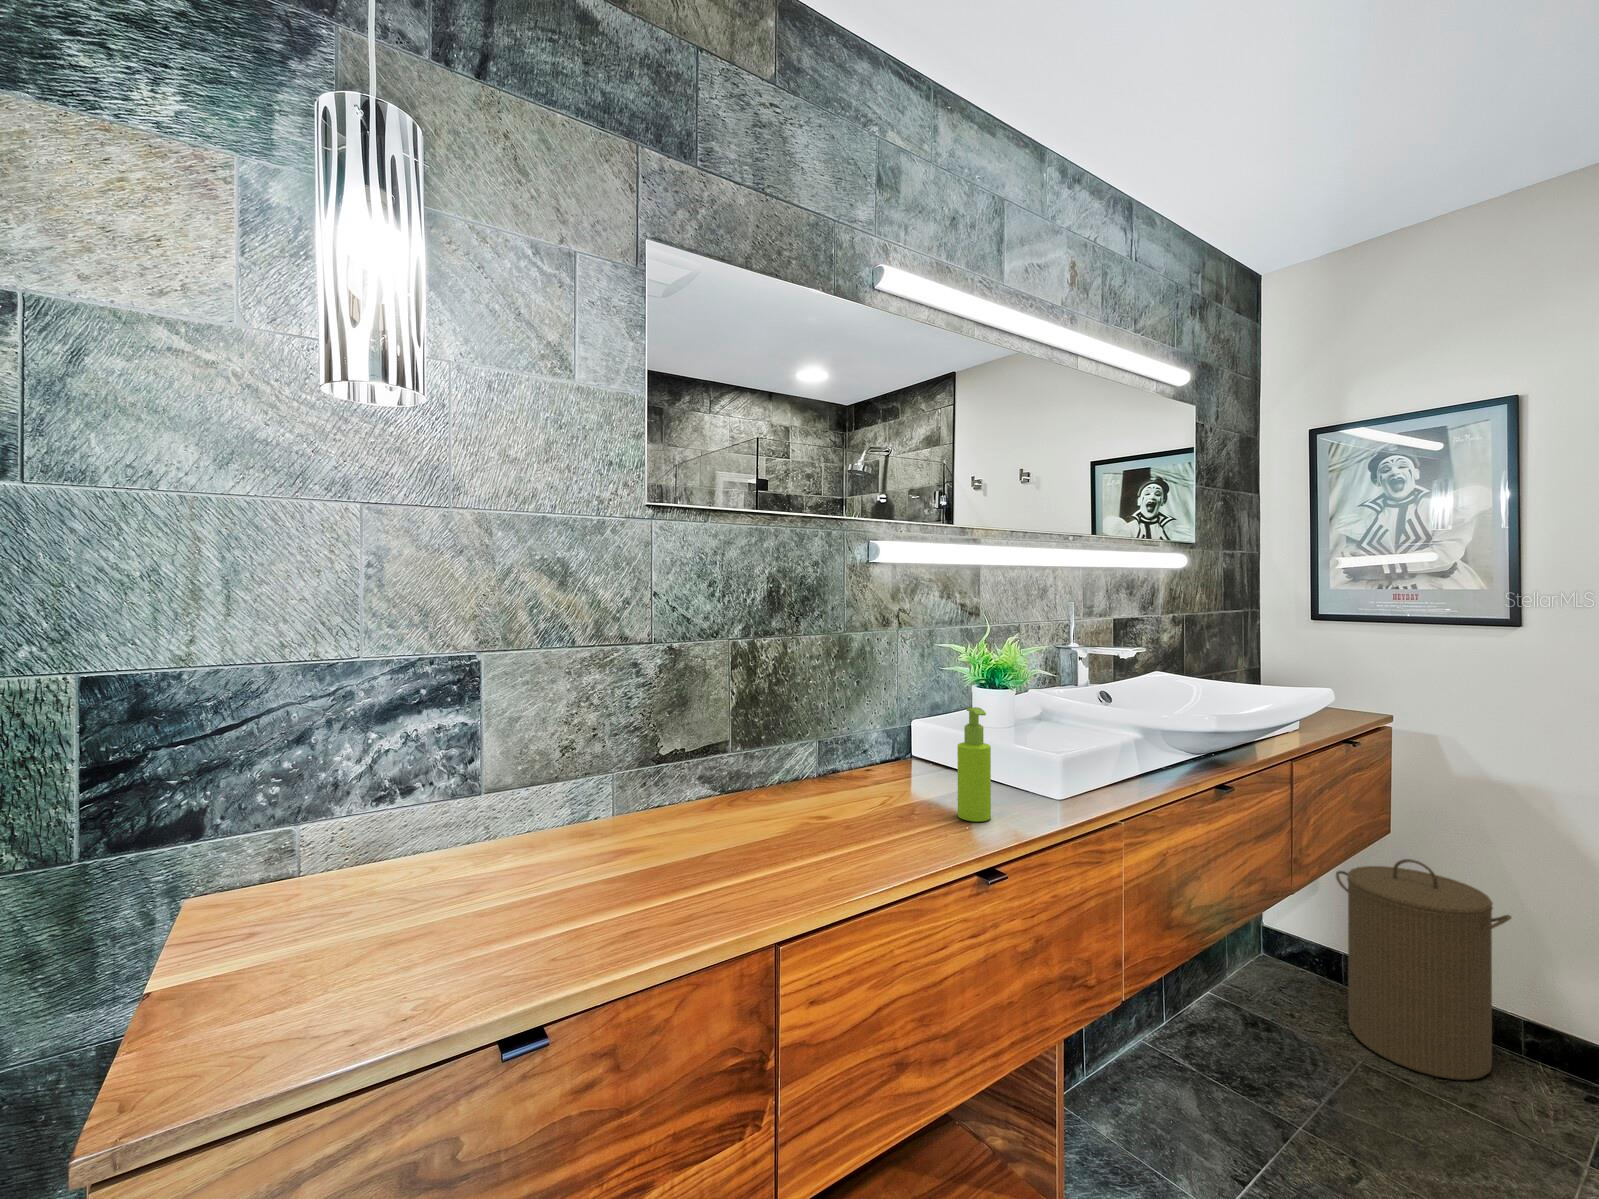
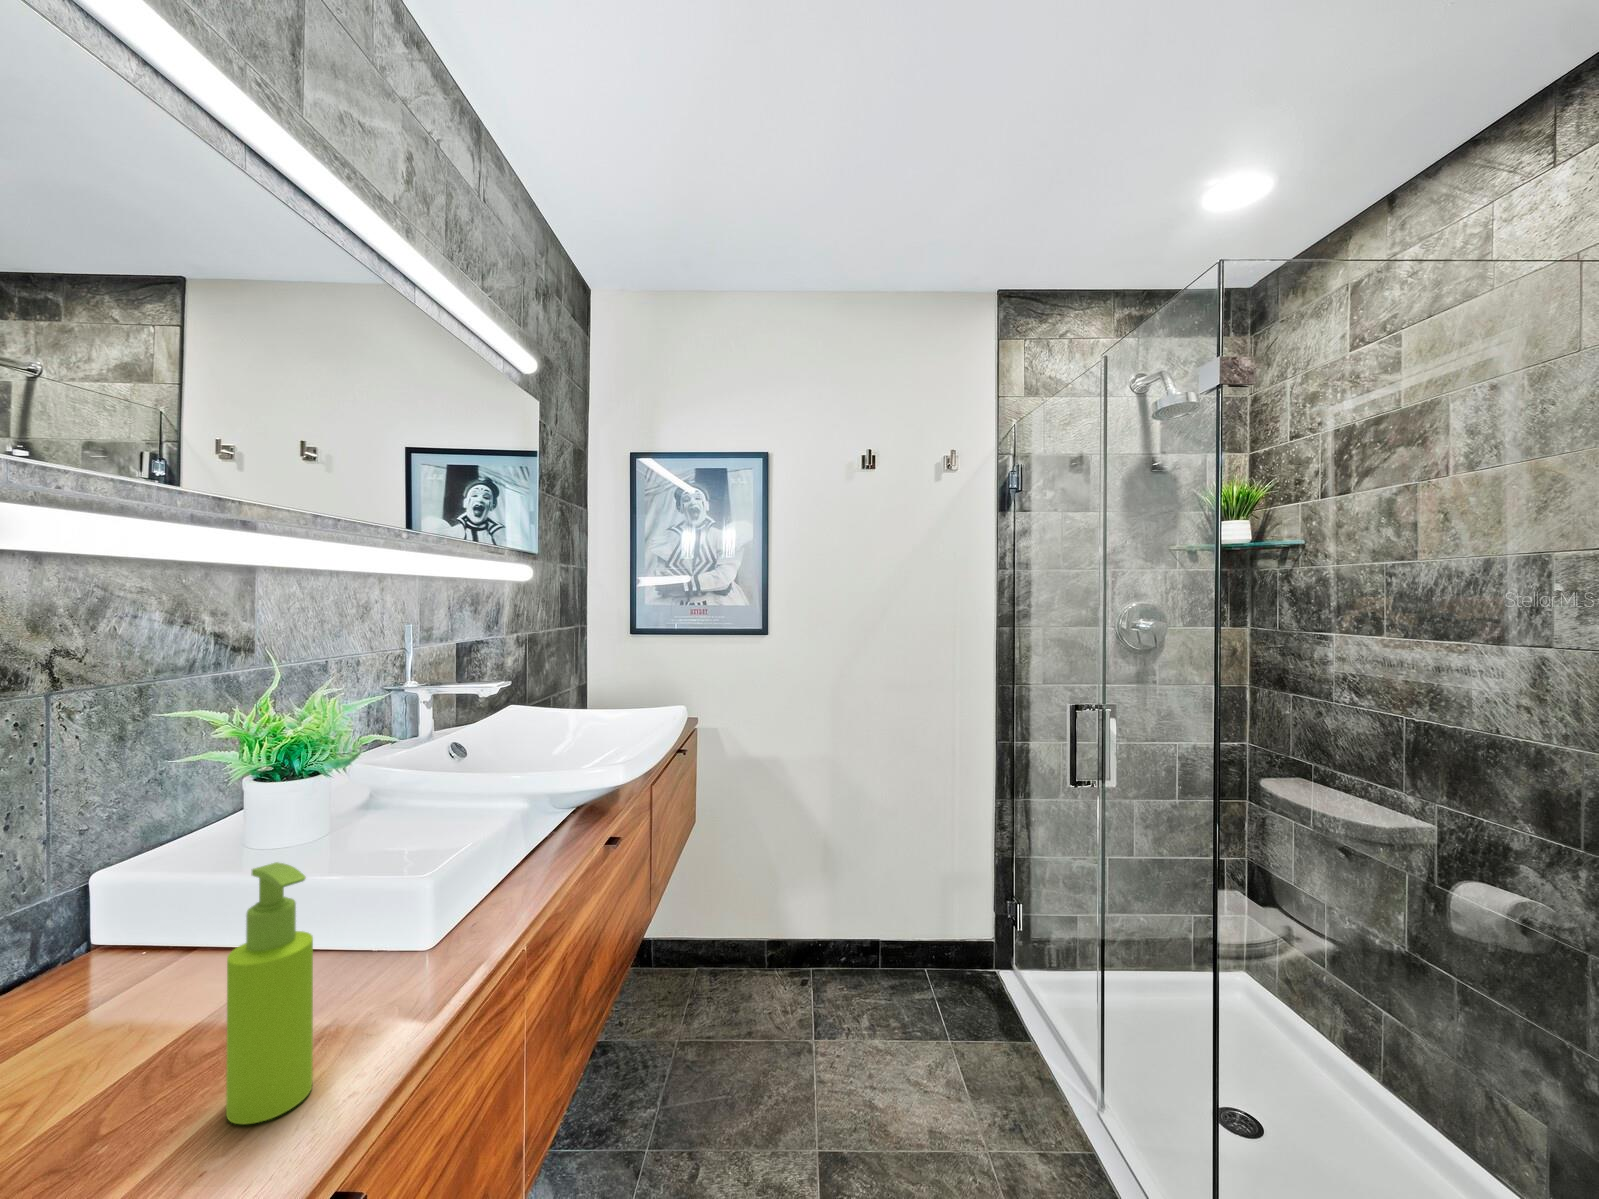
laundry hamper: present [1336,859,1511,1080] -> none [657,843,776,1034]

